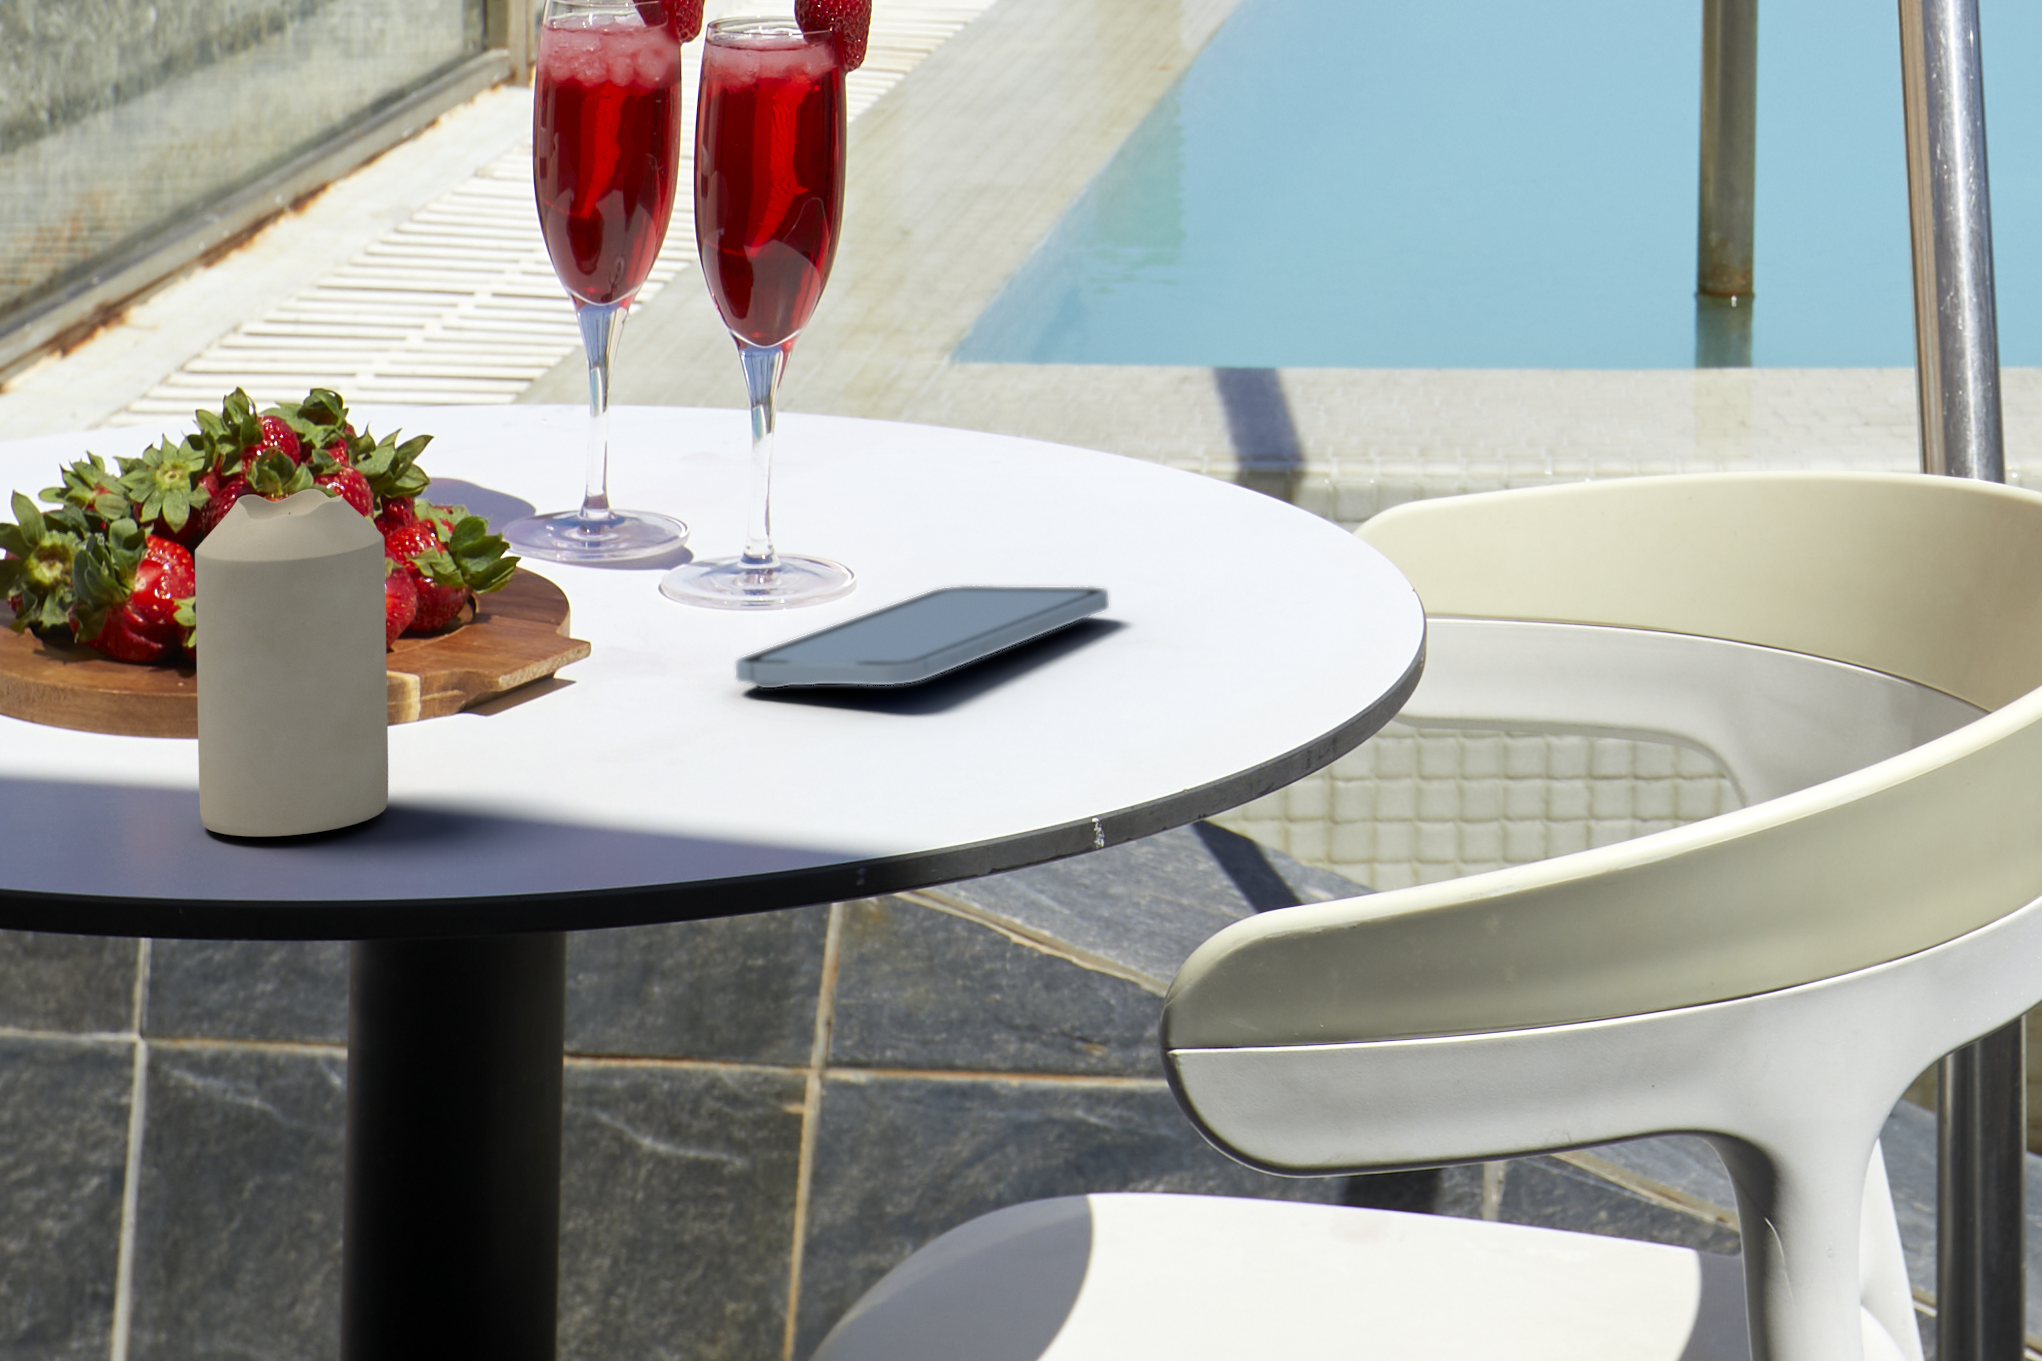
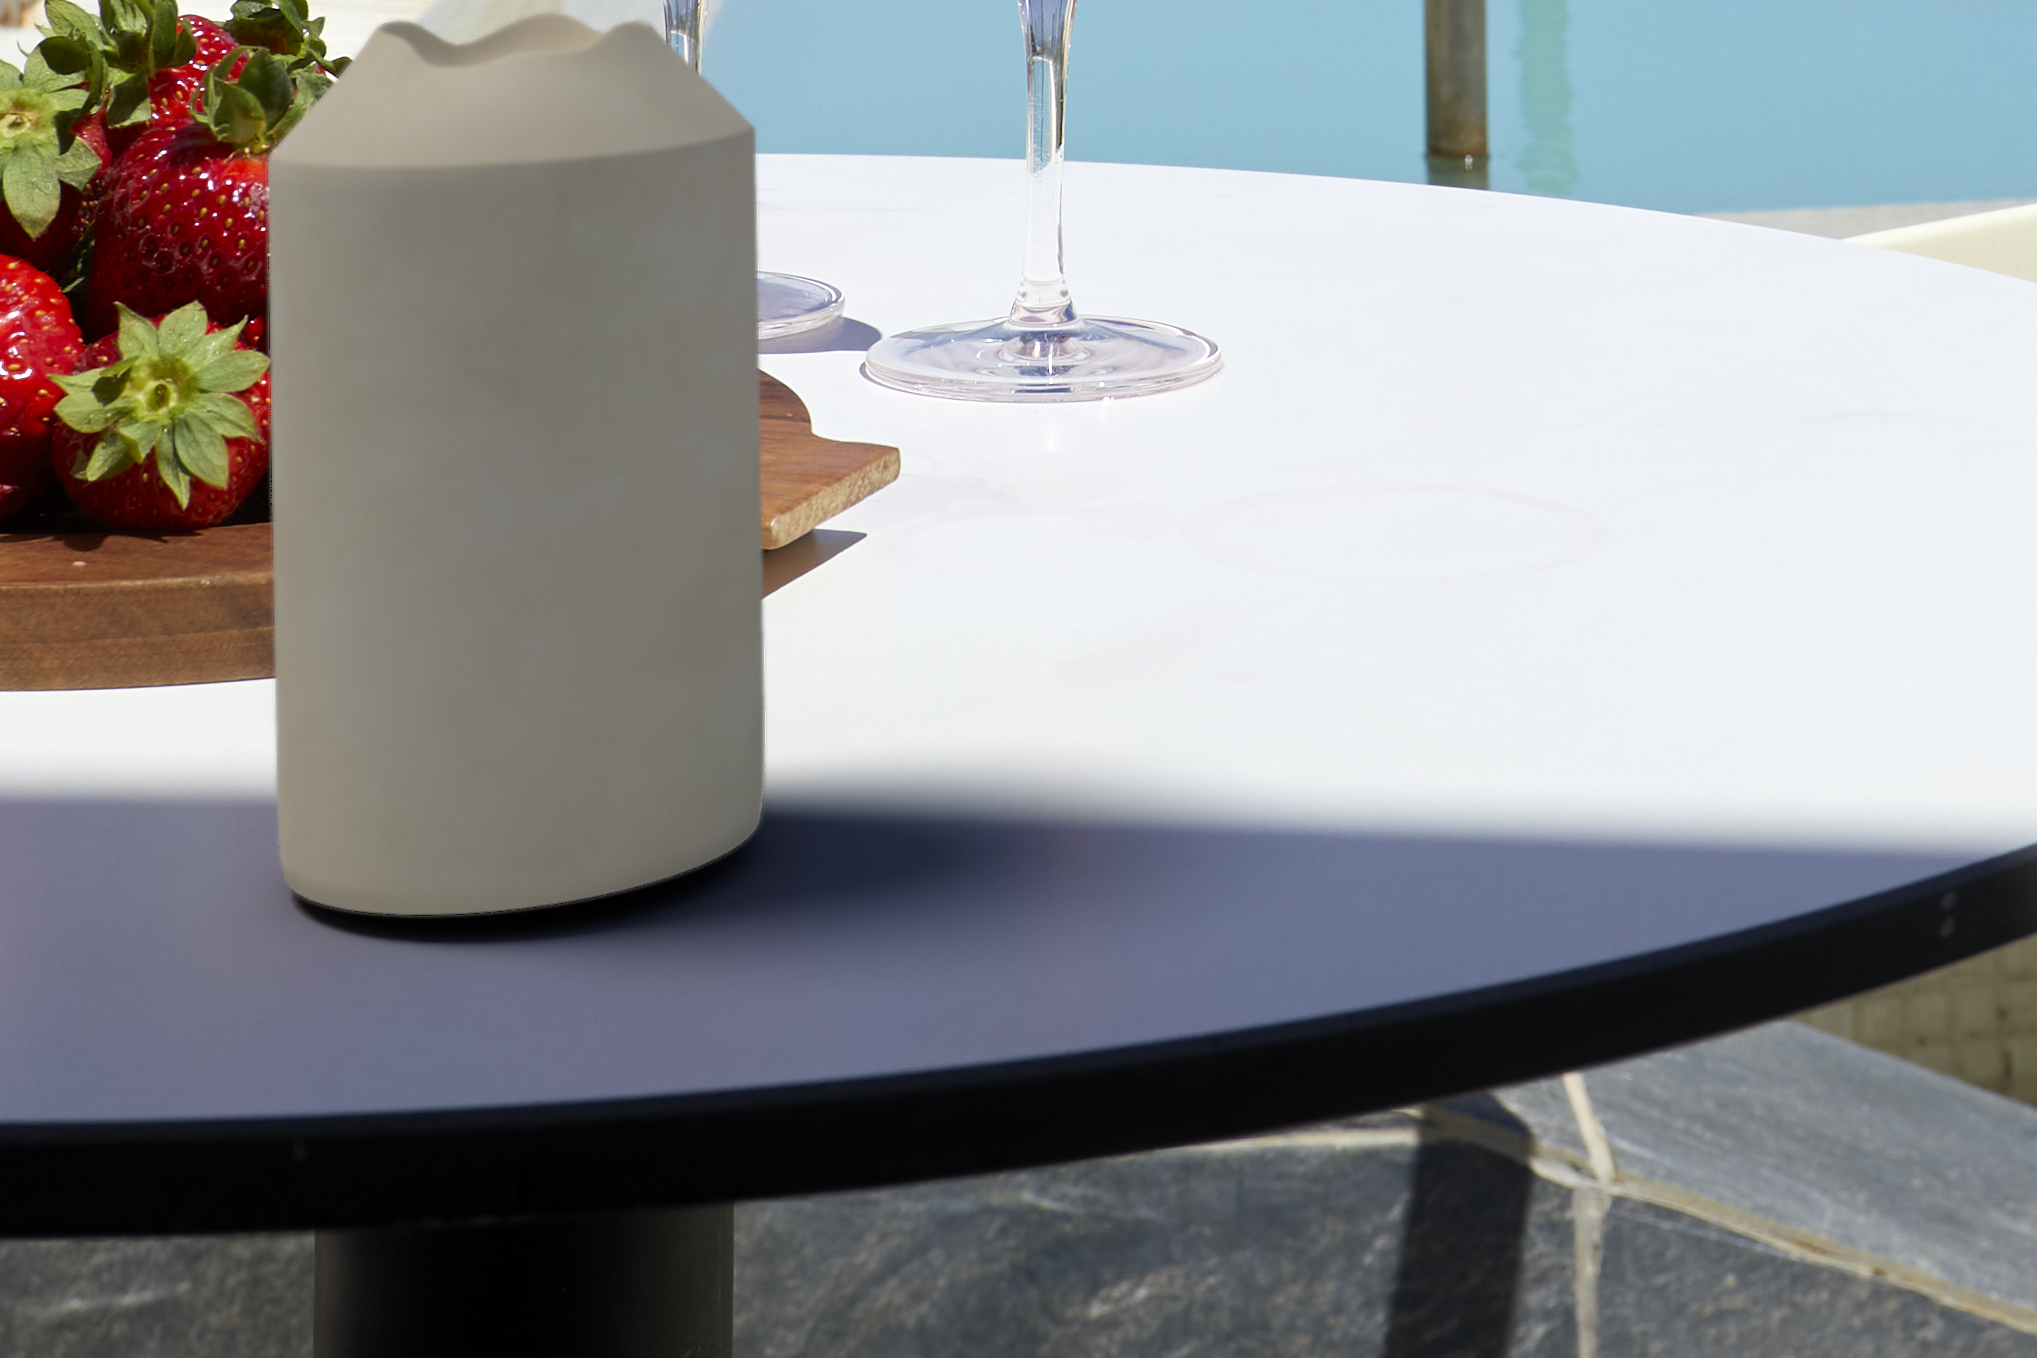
smartphone: present [736,586,1108,688] -> none [1266,317,1796,508]

